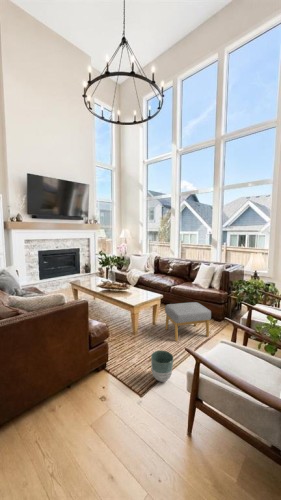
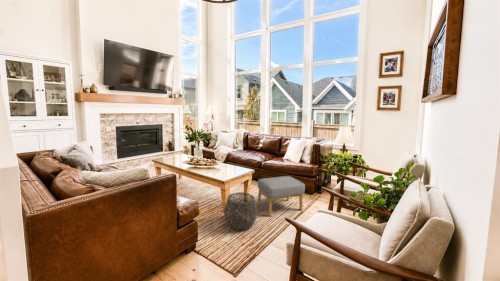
woven basket: none [133,317,163,354] -> present [224,192,257,230]
planter: present [151,350,173,382] -> none [247,226,271,260]

